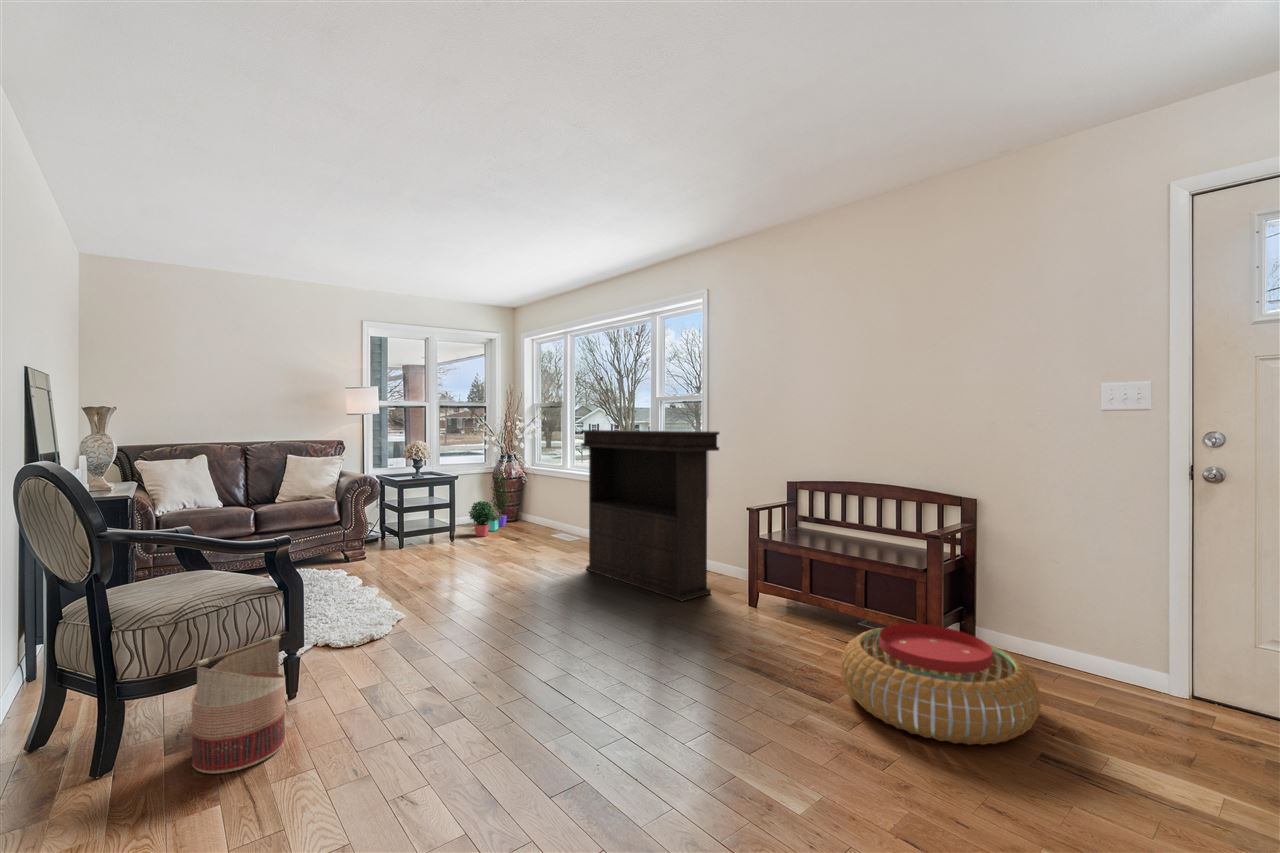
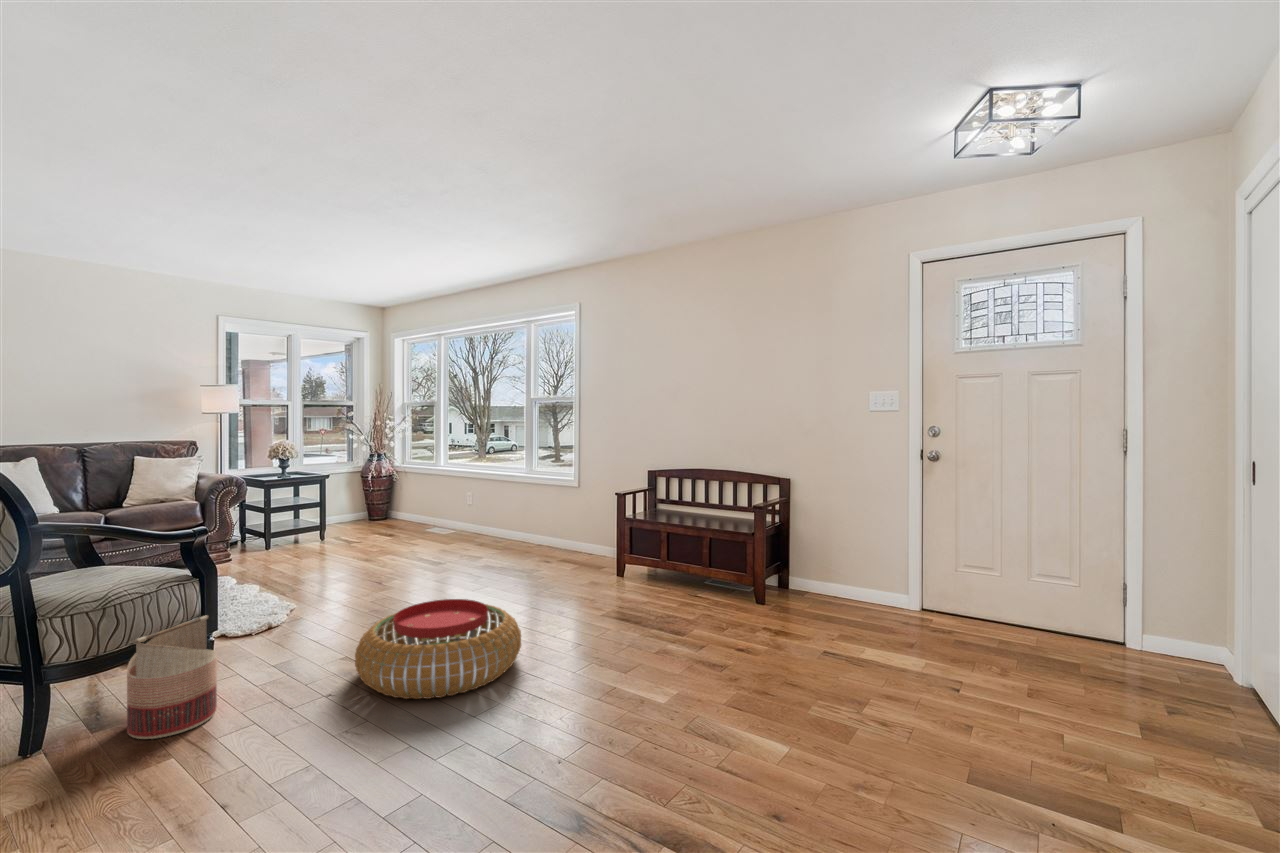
console table: present [581,430,719,601] -> none [463,428,592,577]
potted plant: present [469,470,510,537] -> none [339,467,384,535]
pouf: present [841,624,1041,745] -> present [355,599,521,699]

